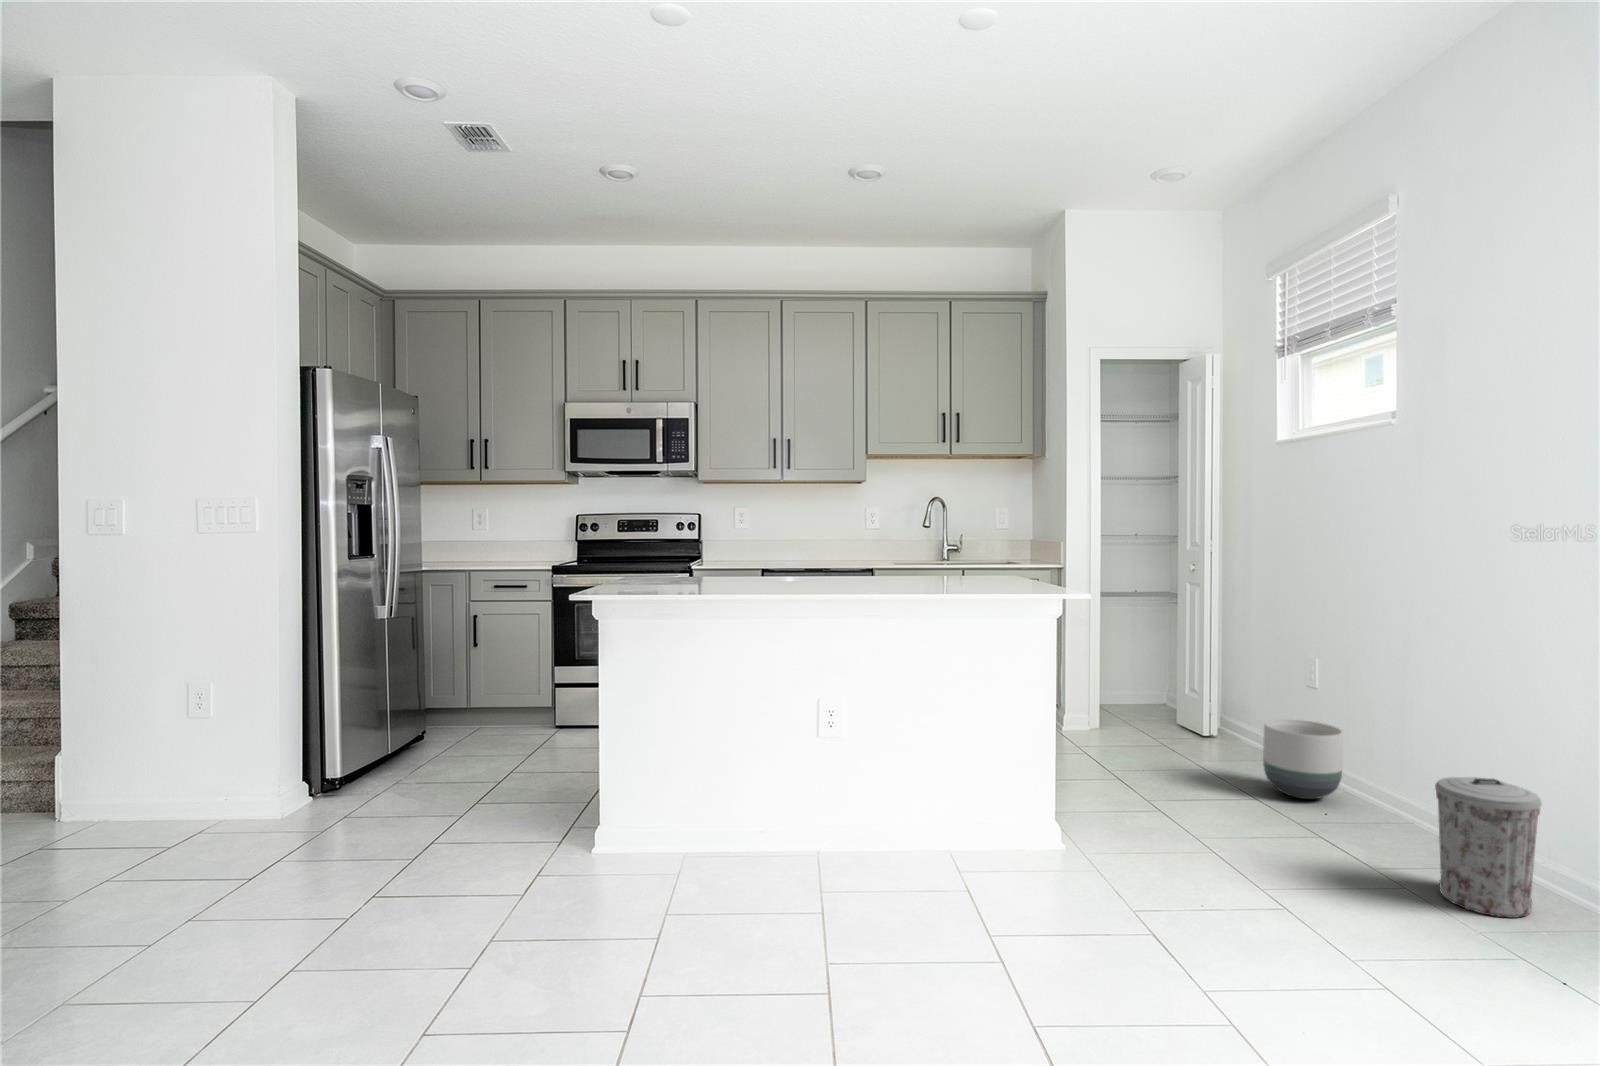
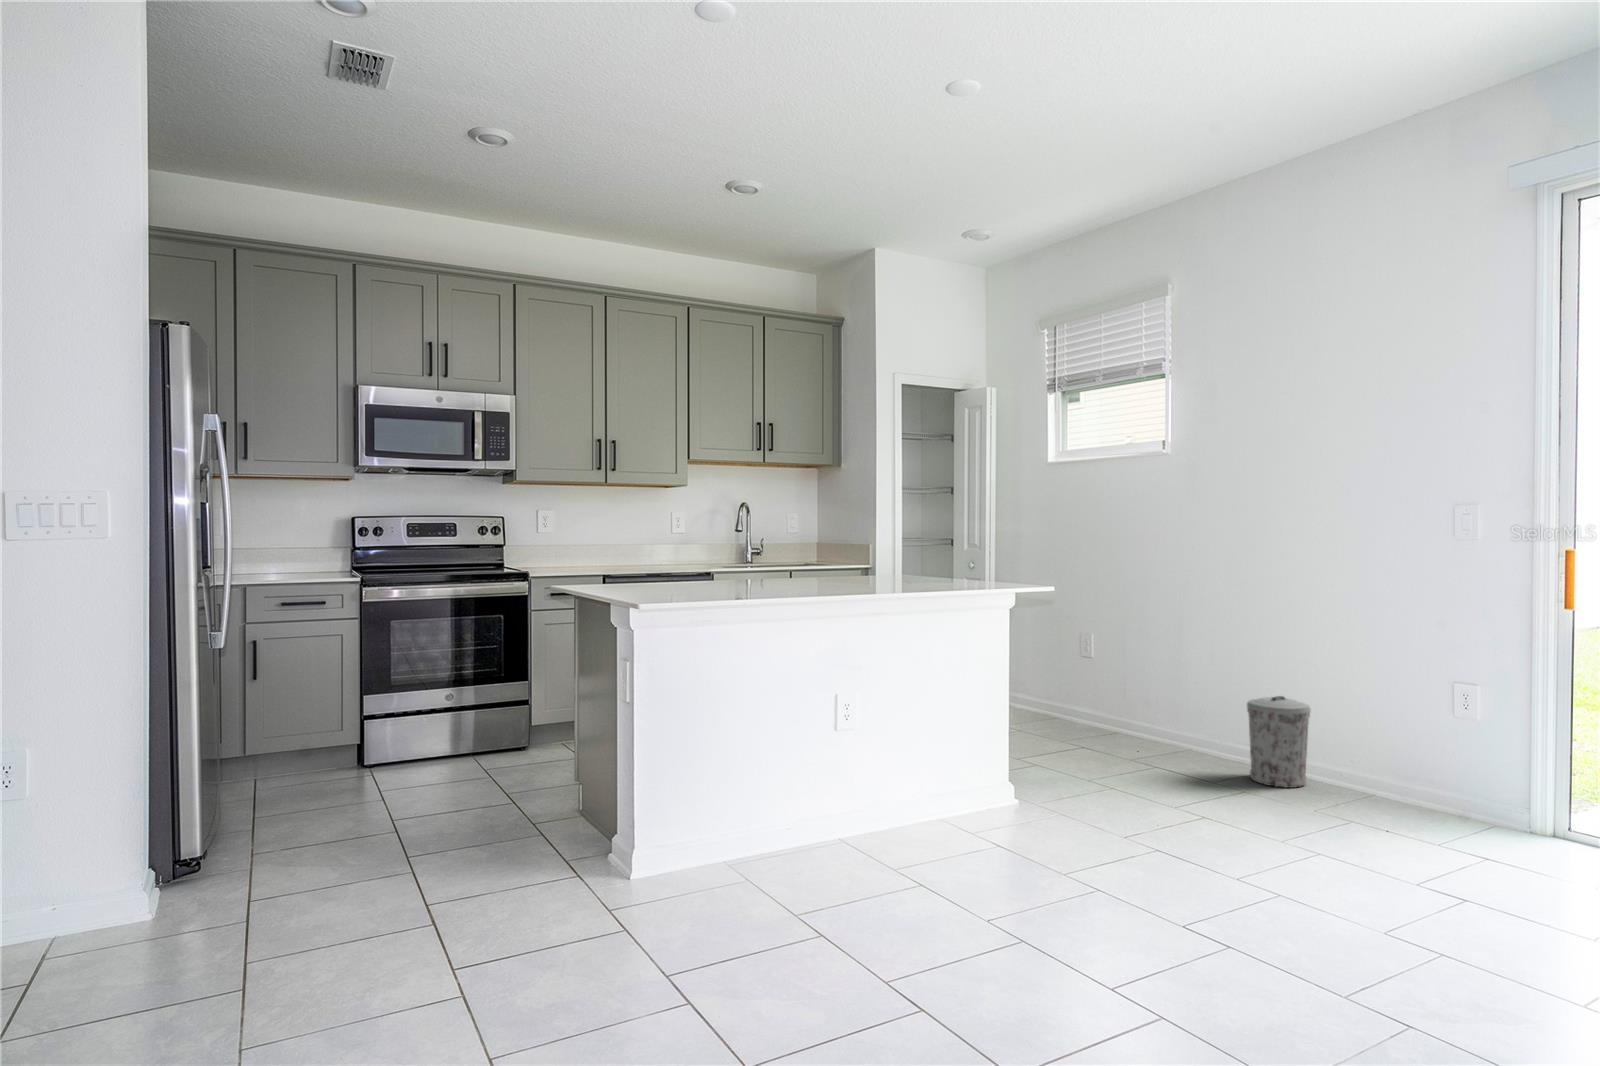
planter: present [1263,719,1343,799] -> none [1076,680,1132,739]

